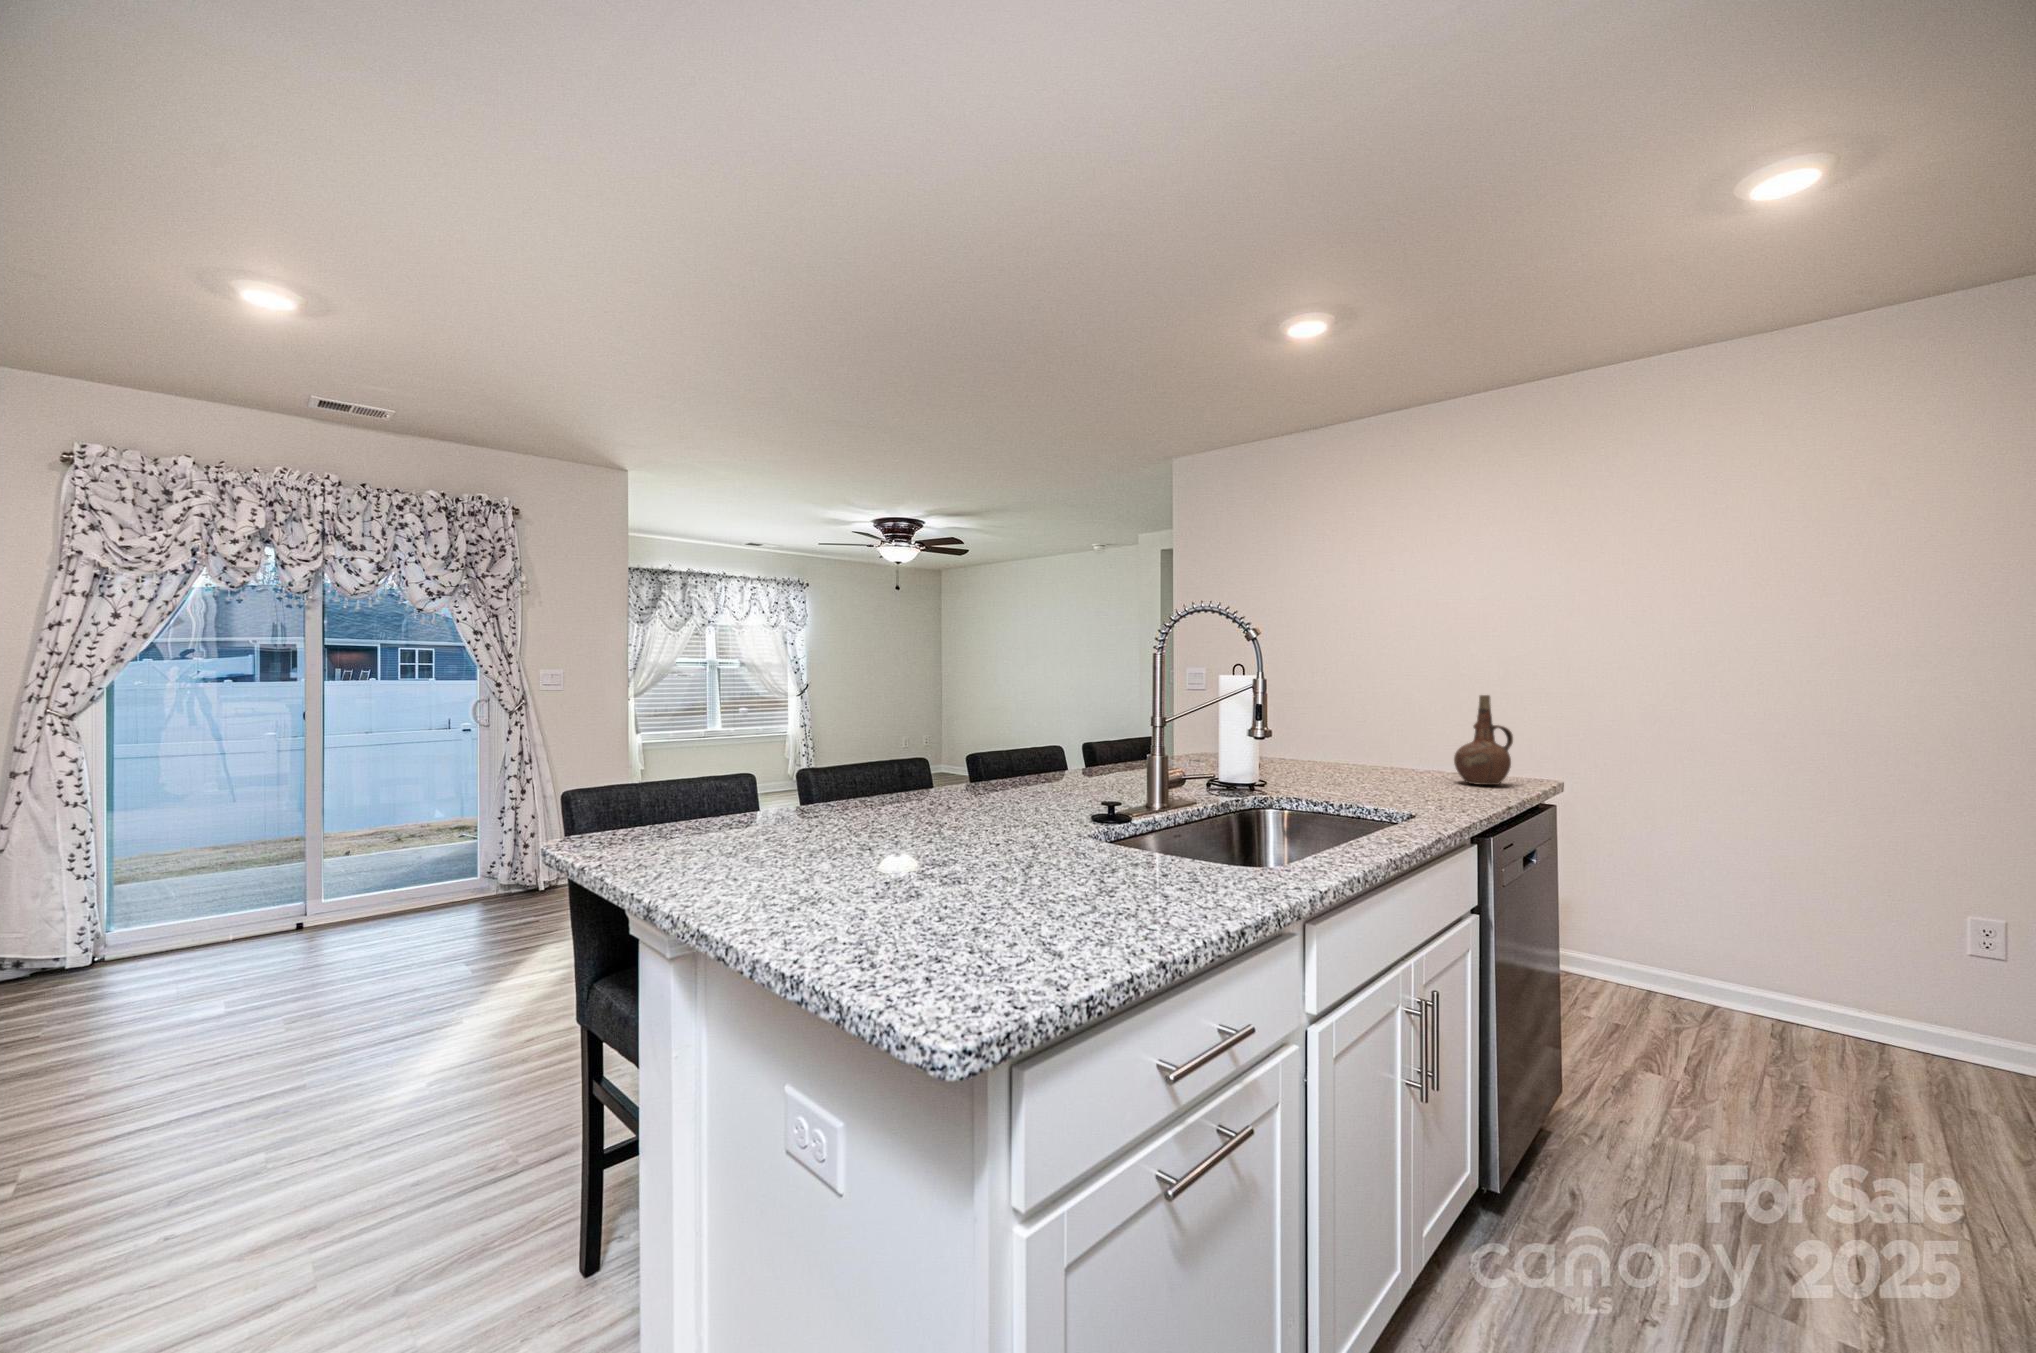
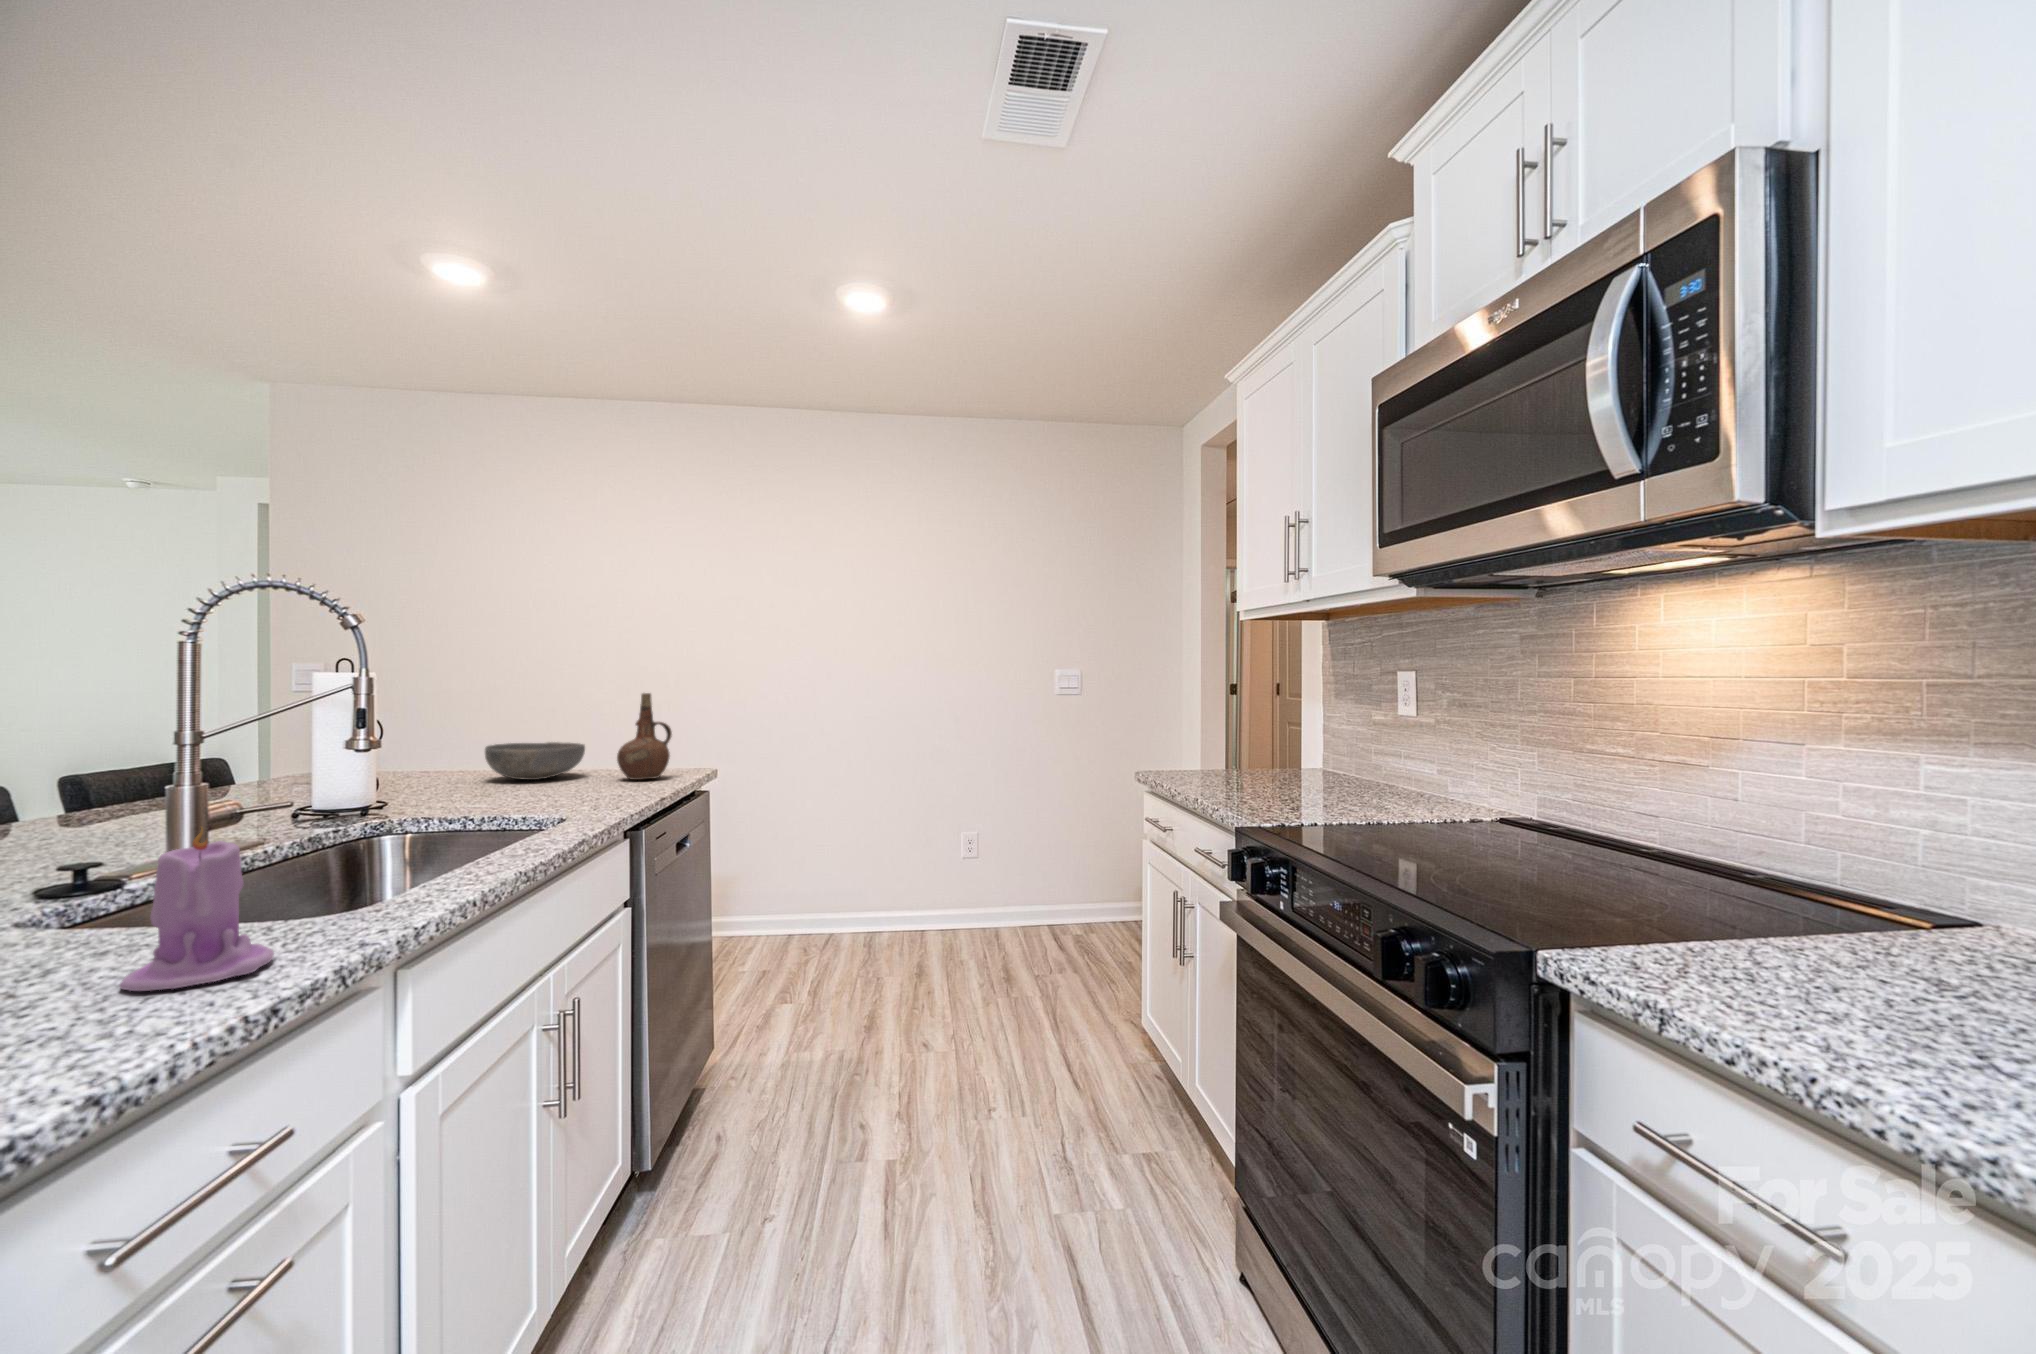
bowl: none [1333,738,1421,774] -> present [485,742,585,780]
candle: none [1157,788,1235,901] -> present [119,828,274,991]

